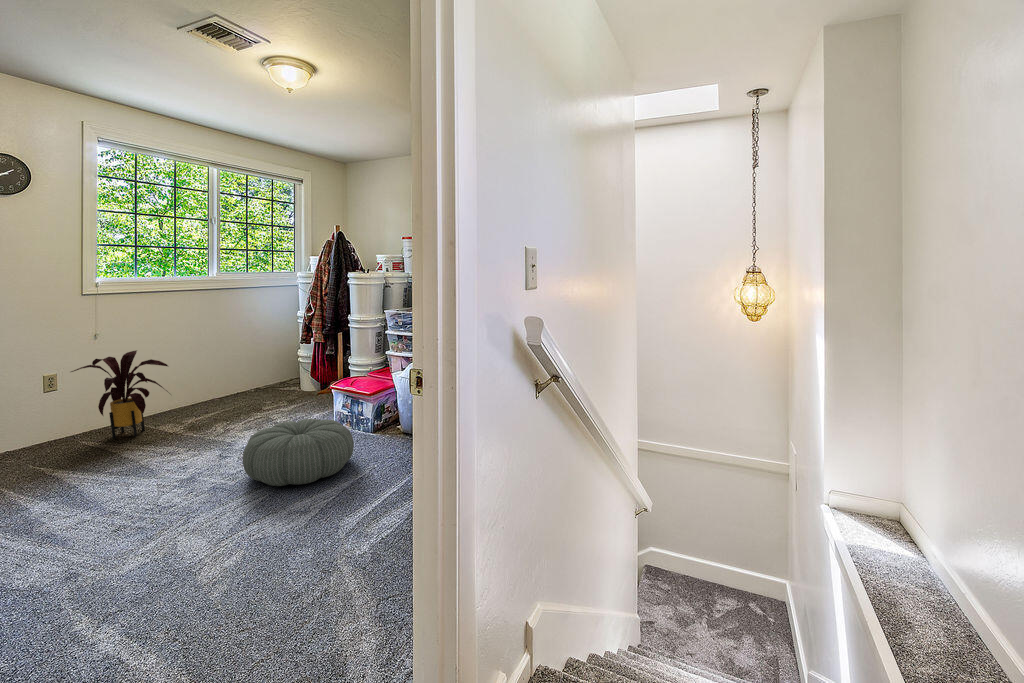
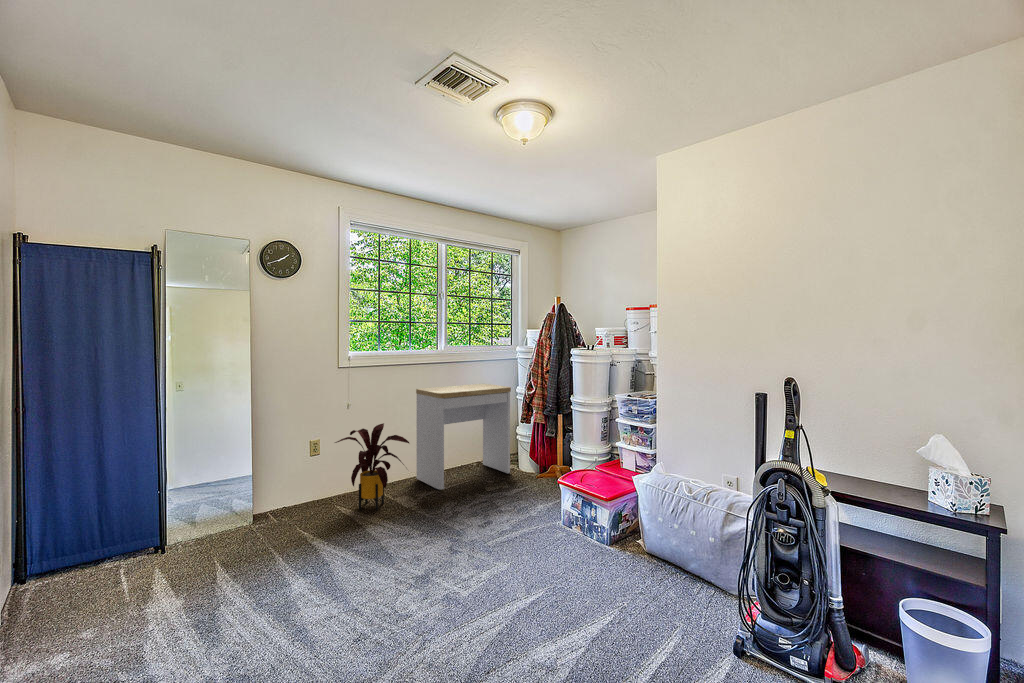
desk: none [176,309,293,412] -> present [416,384,511,489]
pouf: present [243,419,354,486] -> none [480,523,598,615]

